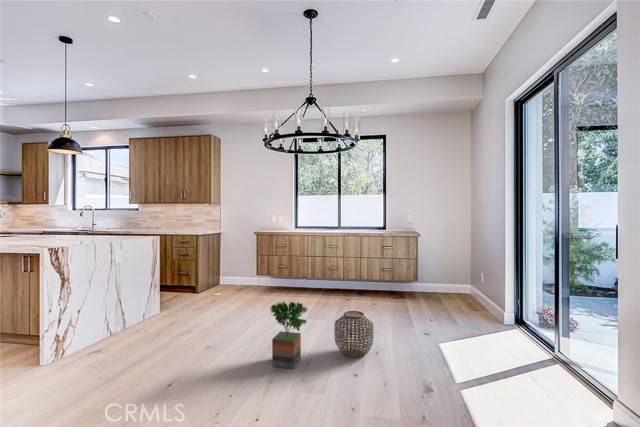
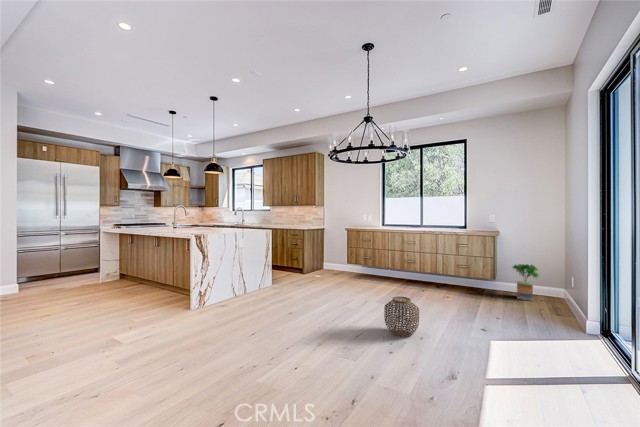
potted tree: present [270,302,307,369] -> present [513,264,540,301]

